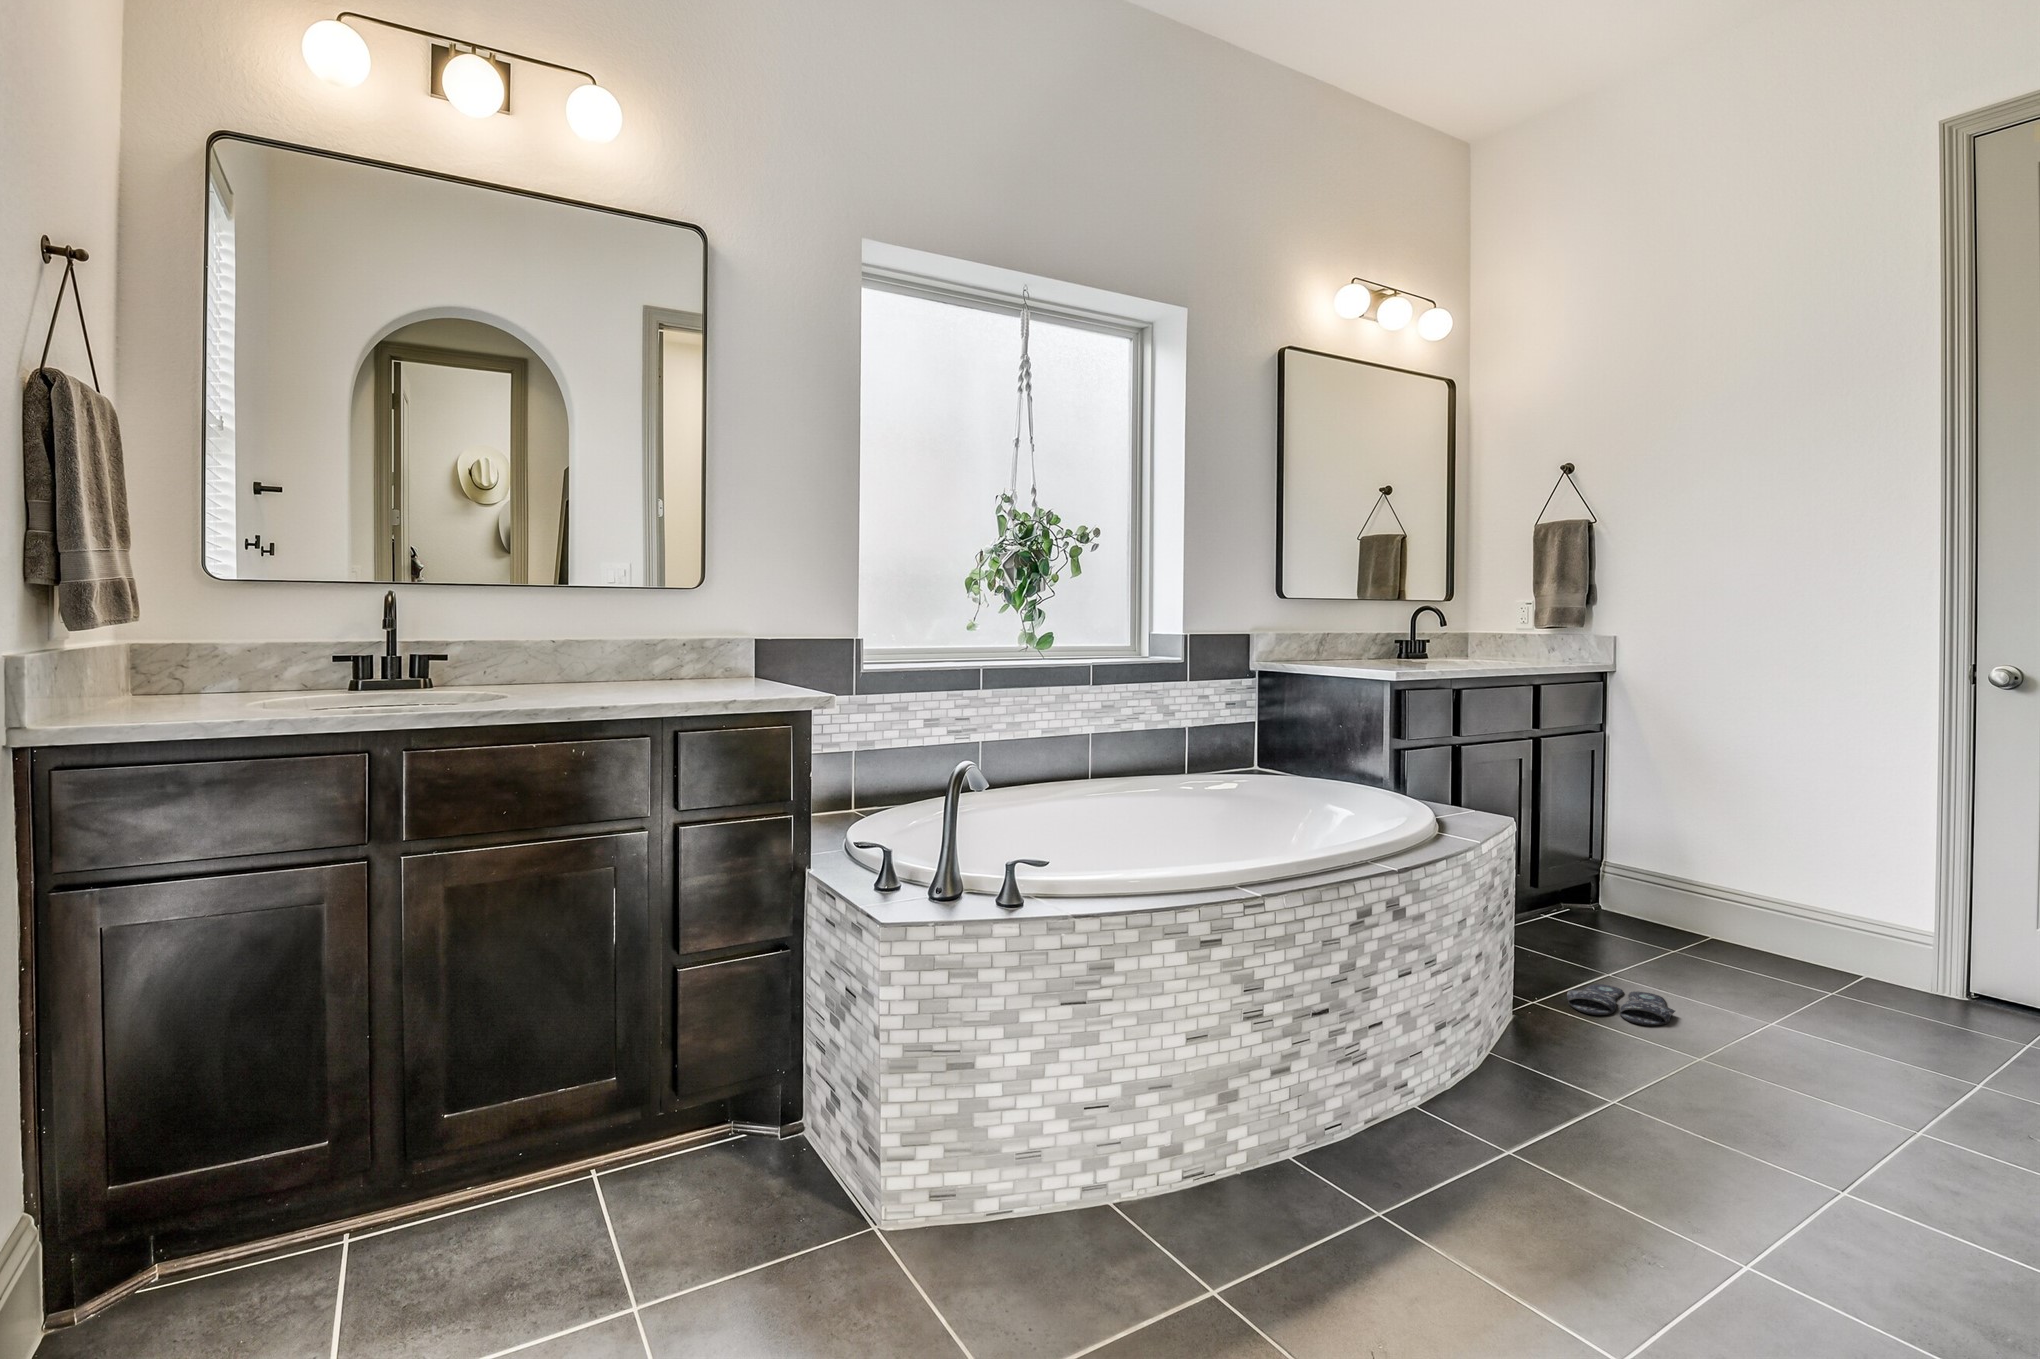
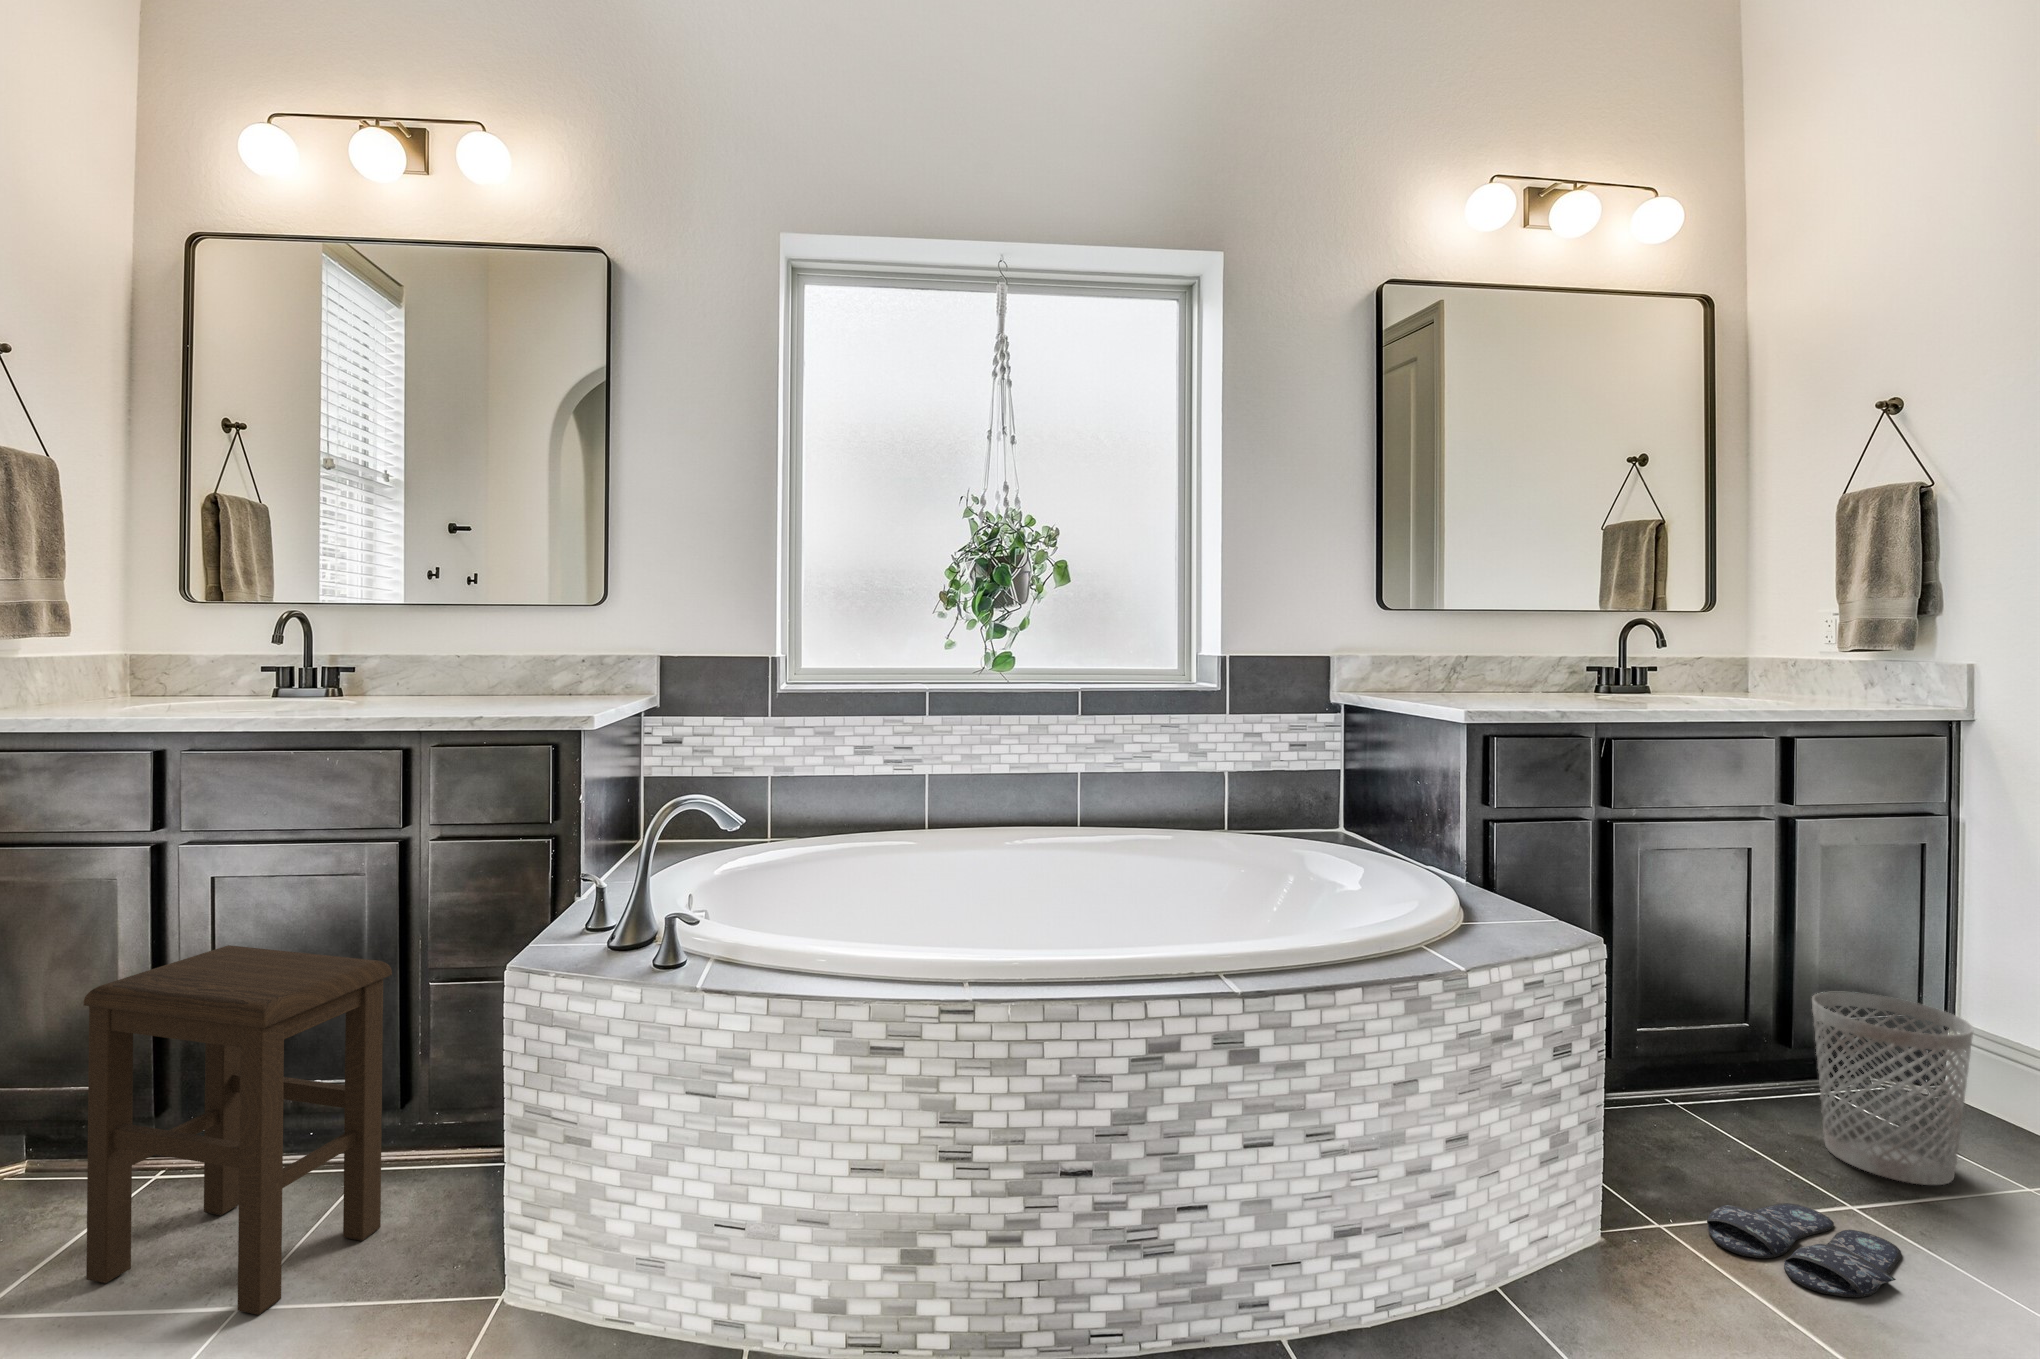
wastebasket: none [1571,850,1662,963] -> present [1812,992,1973,1185]
stool: none [427,943,687,1313] -> present [83,945,392,1315]

